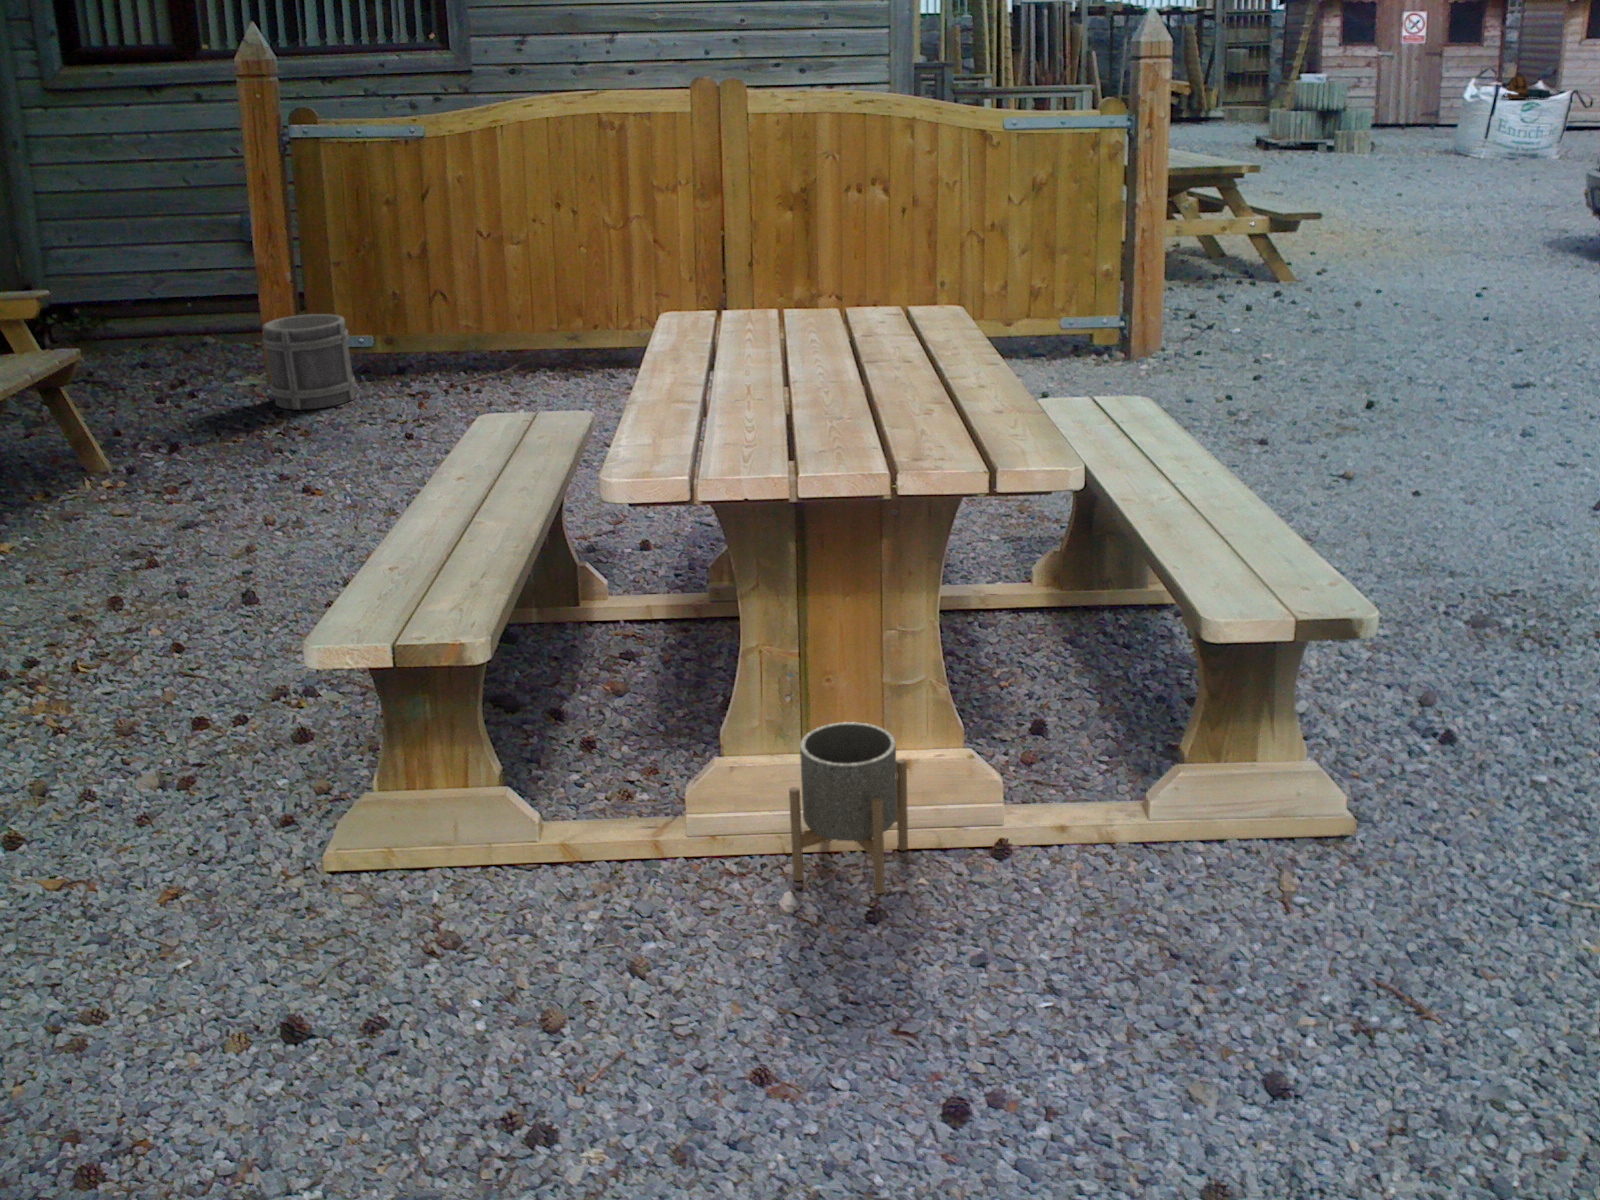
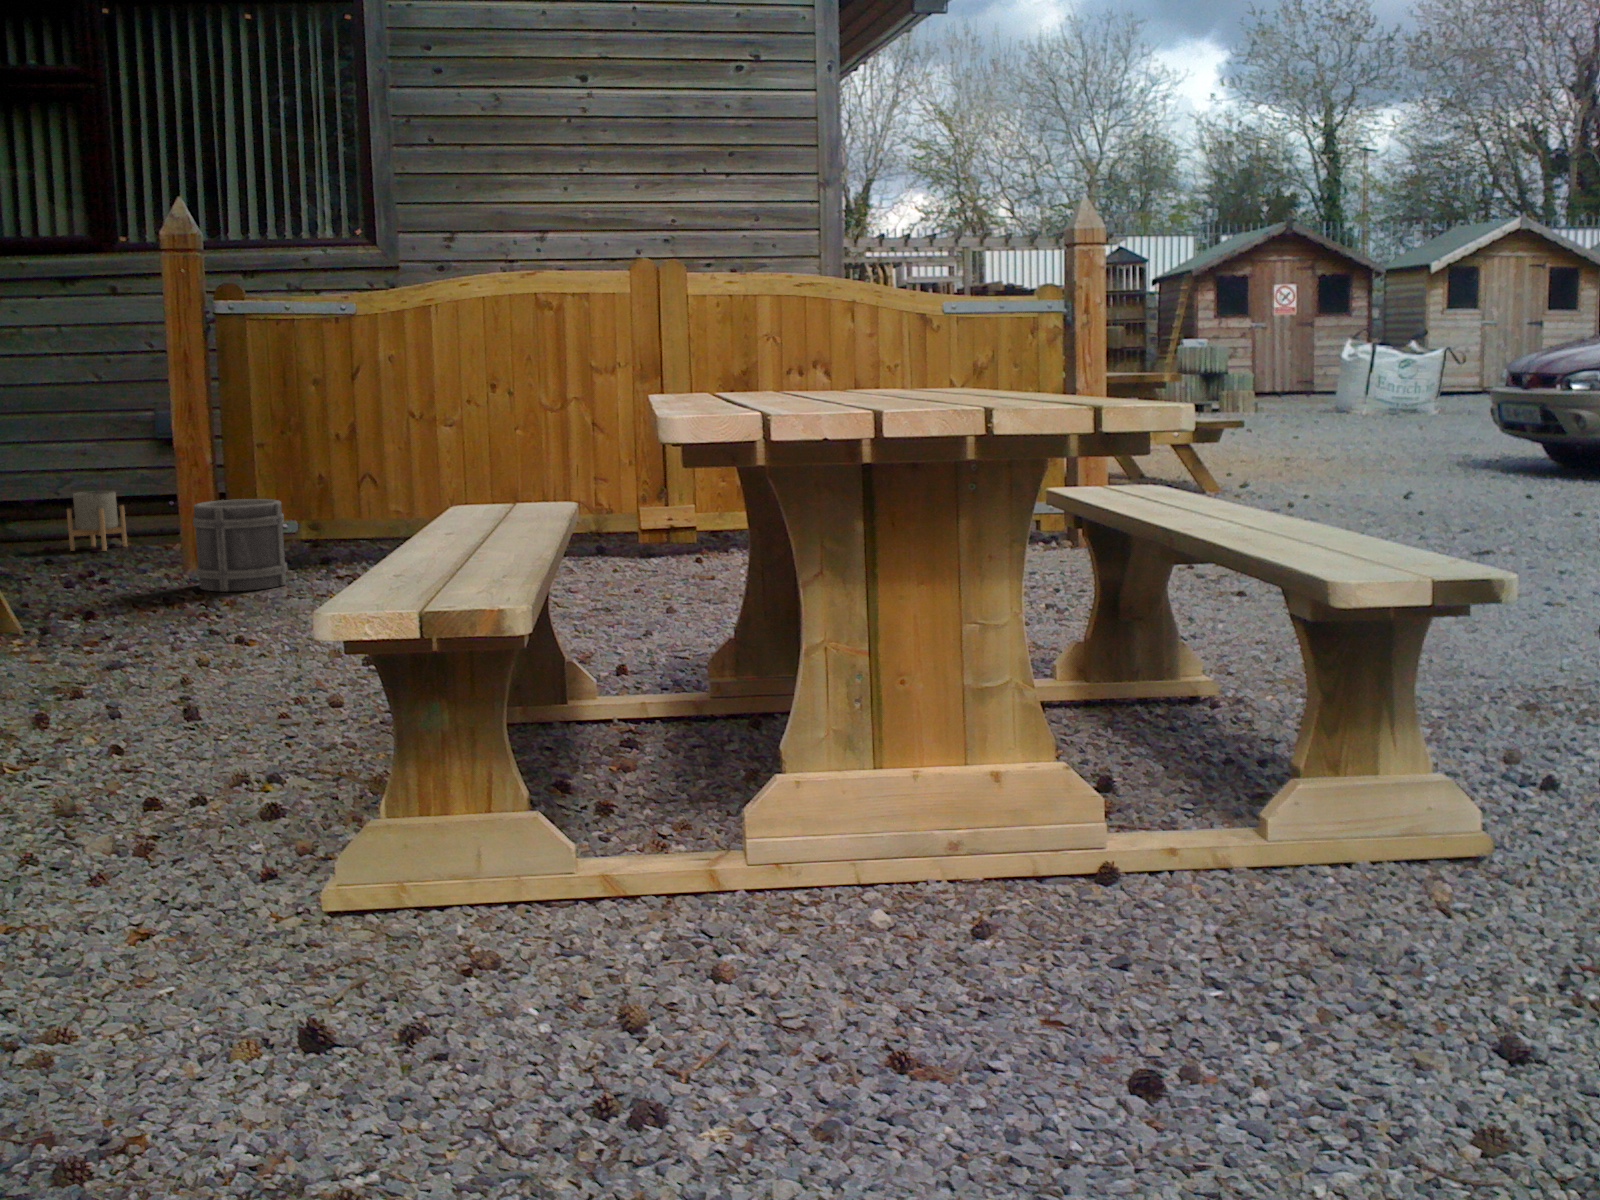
backpack: present [1502,74,1550,99] -> none [1352,392,1397,415]
planter: present [789,722,908,894] -> present [67,491,127,551]

